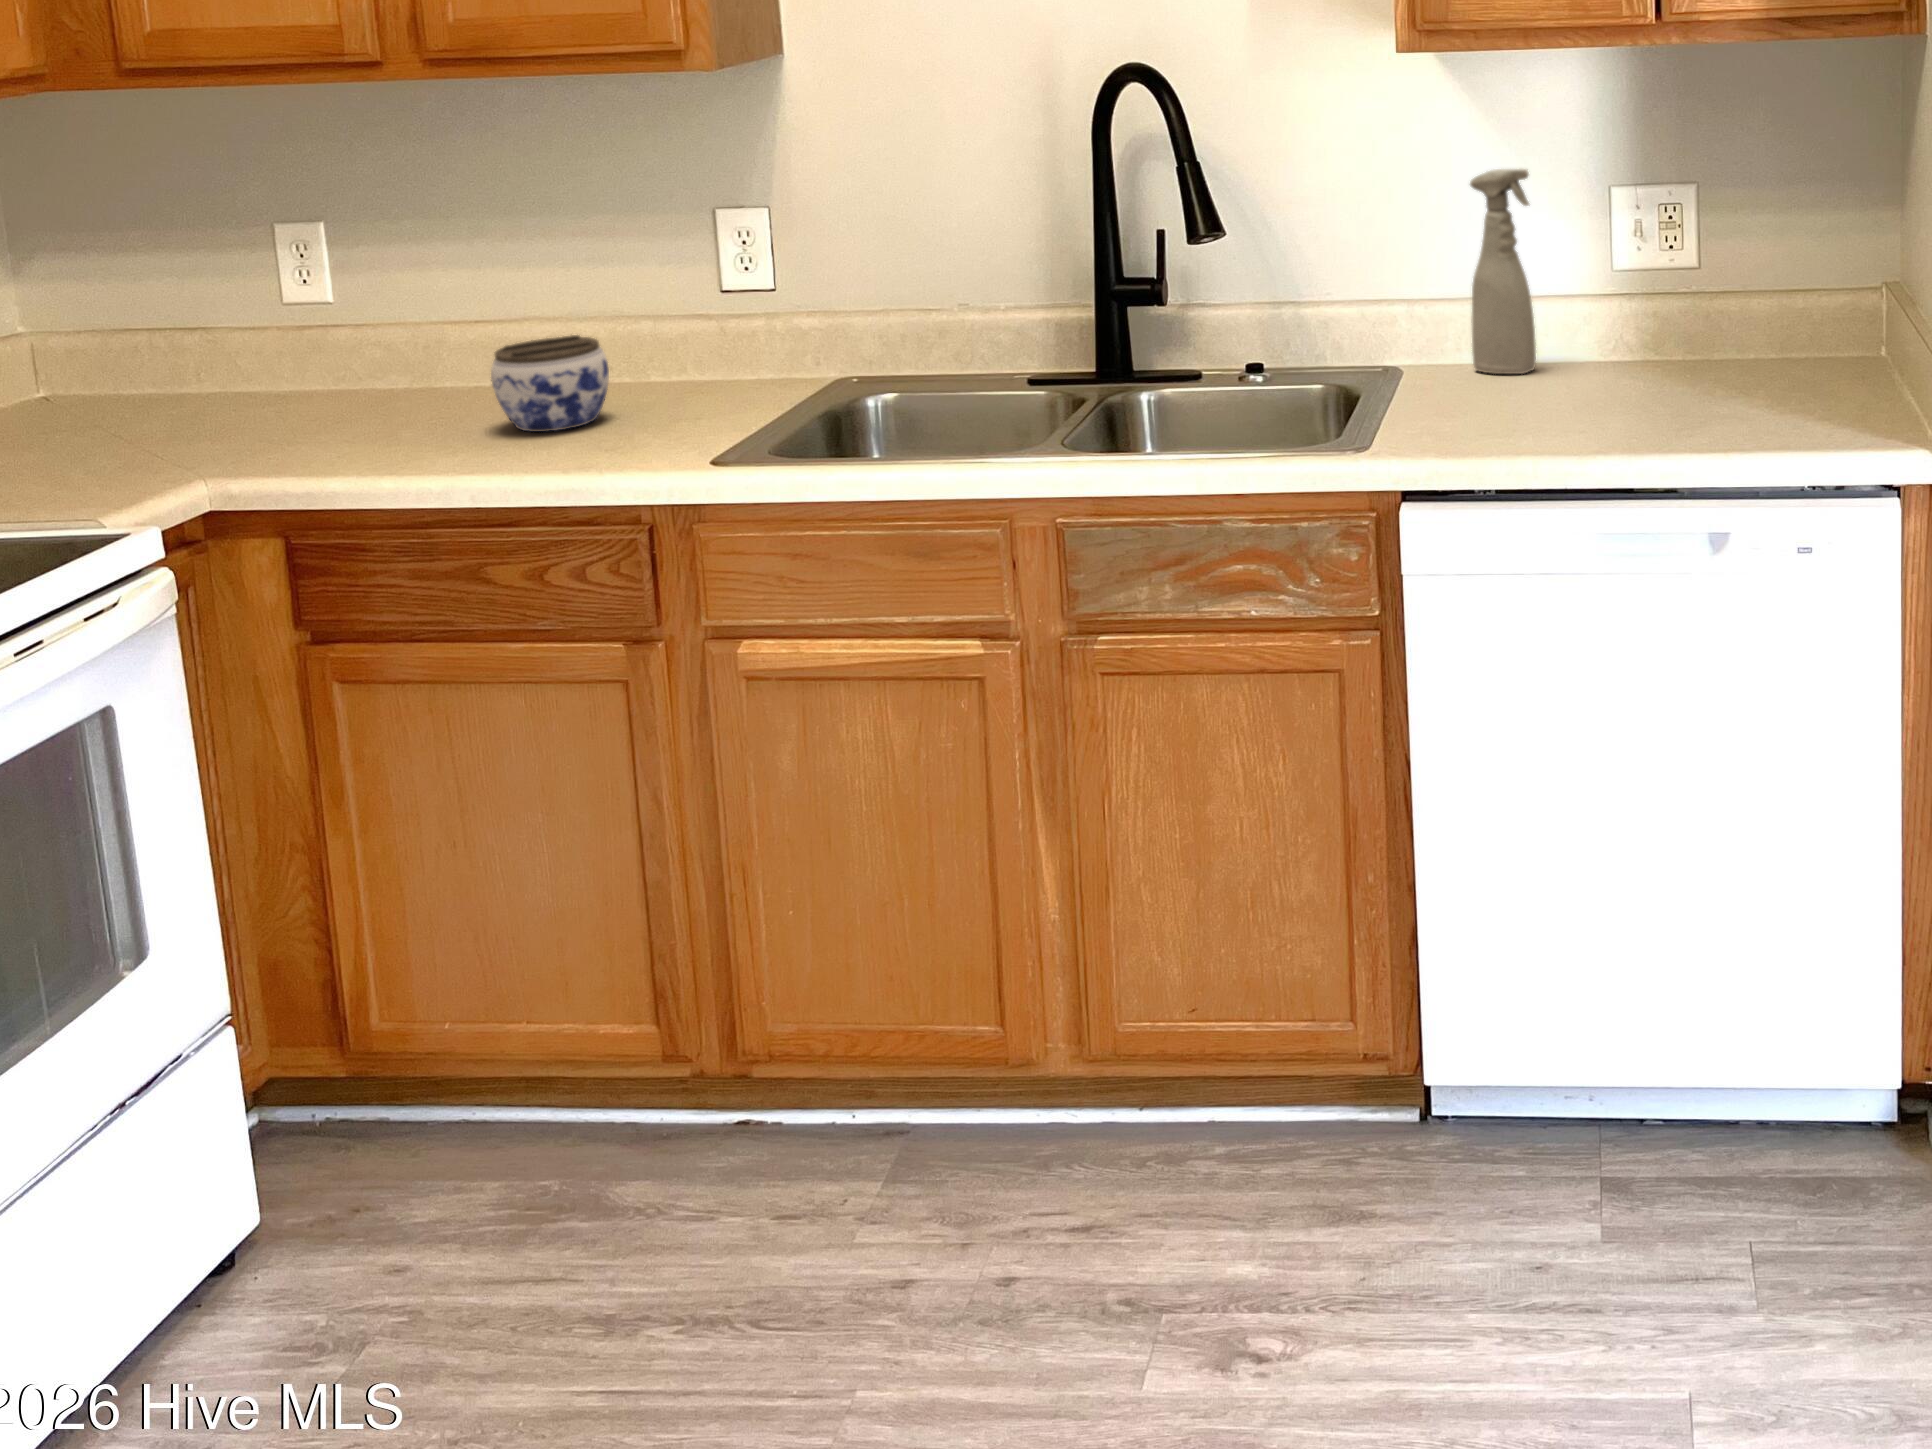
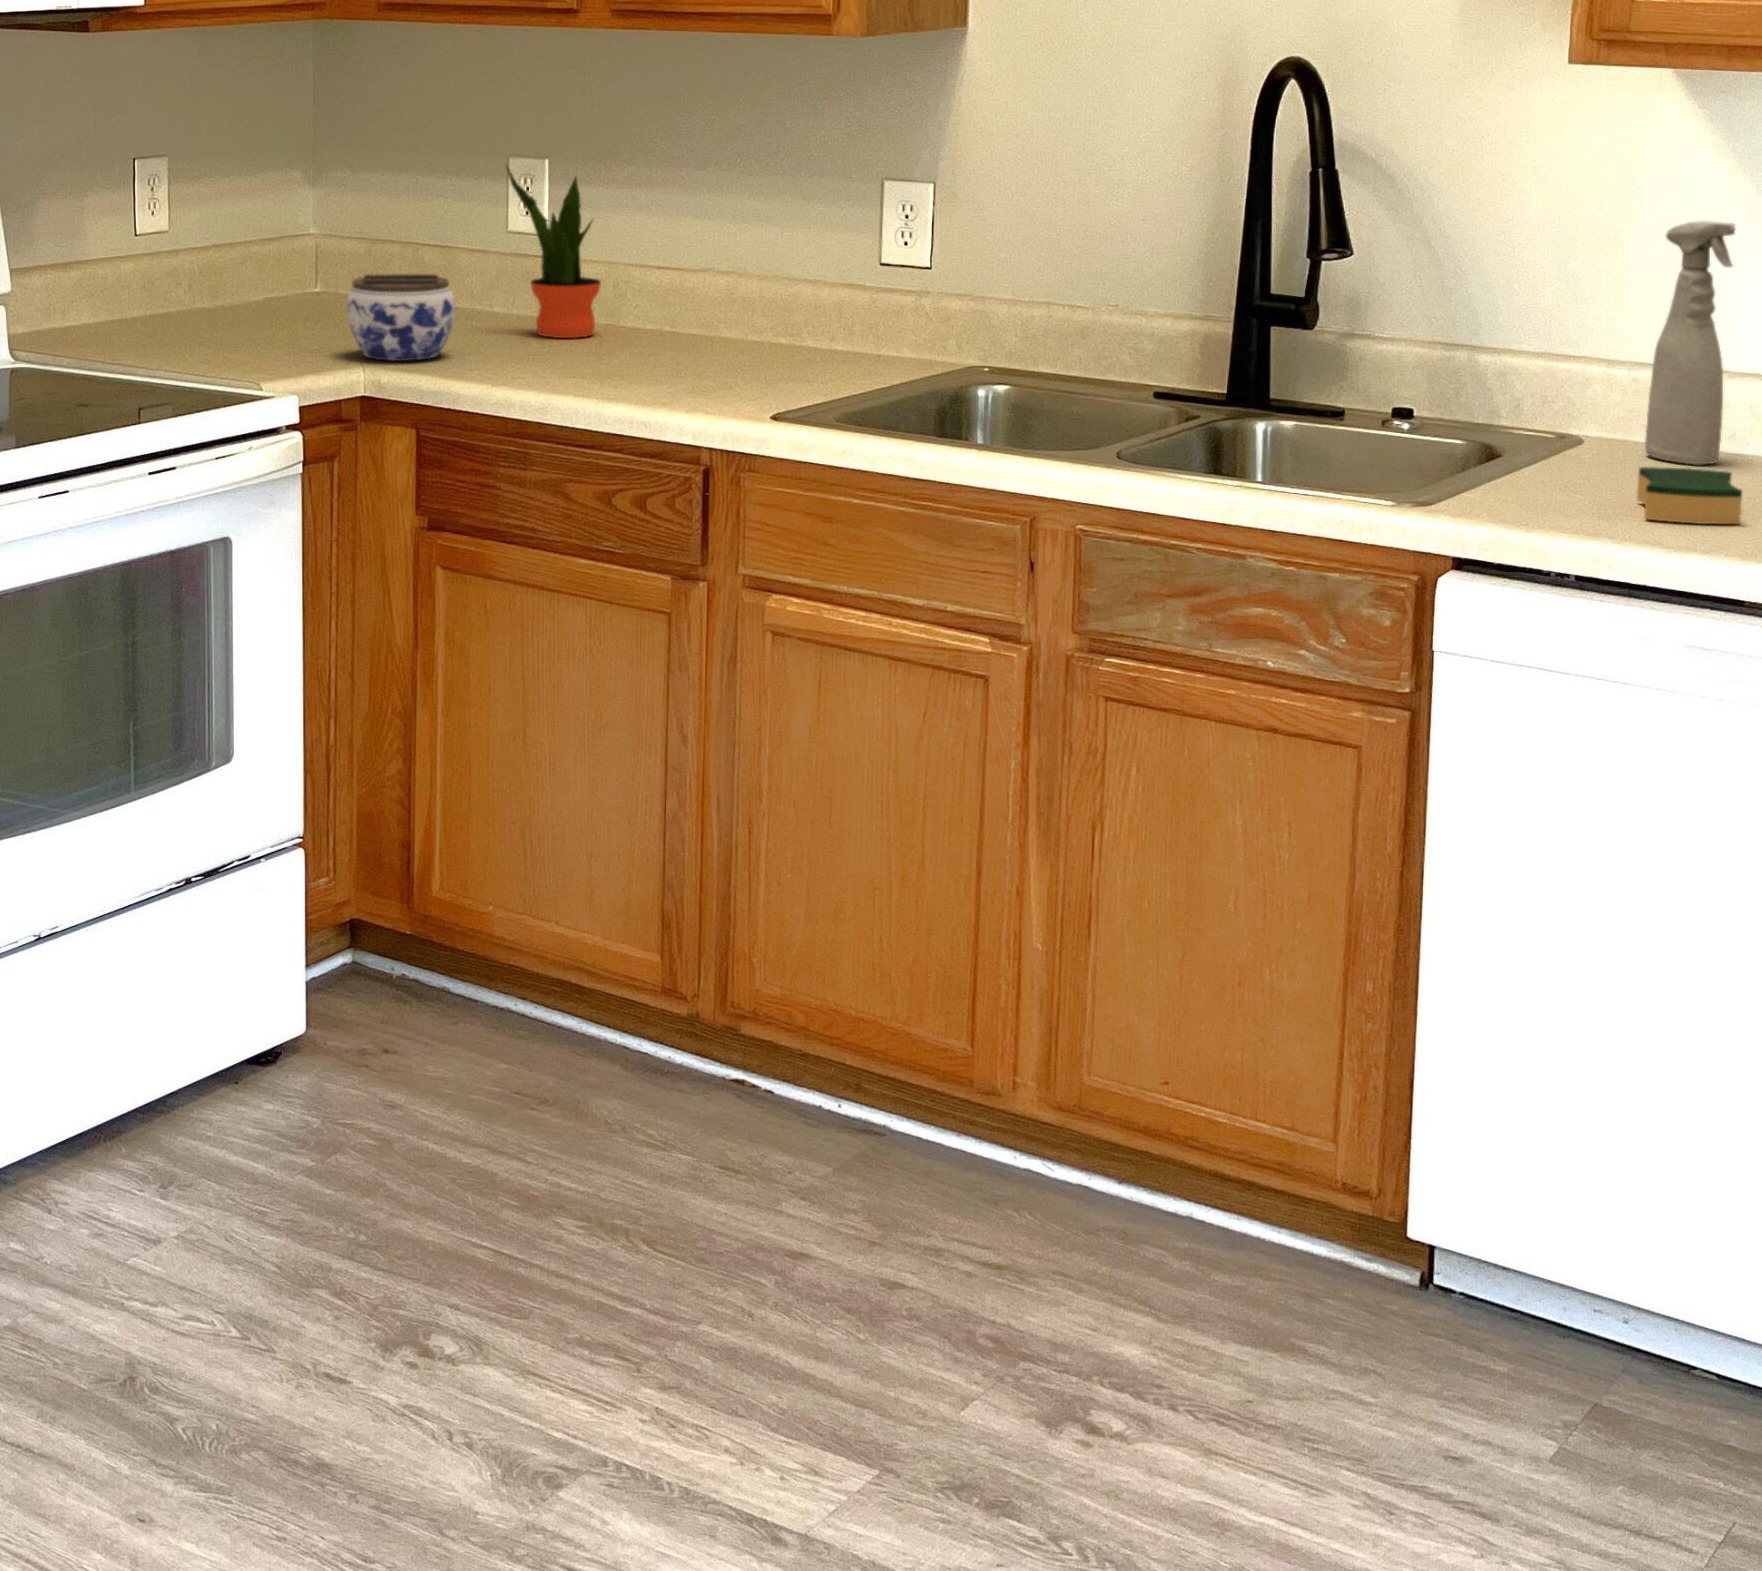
potted plant: none [293,238,422,411] -> present [507,167,601,338]
jar: present [491,335,609,432] -> present [347,274,455,361]
sponge: none [1519,383,1617,437] -> present [1637,467,1742,524]

